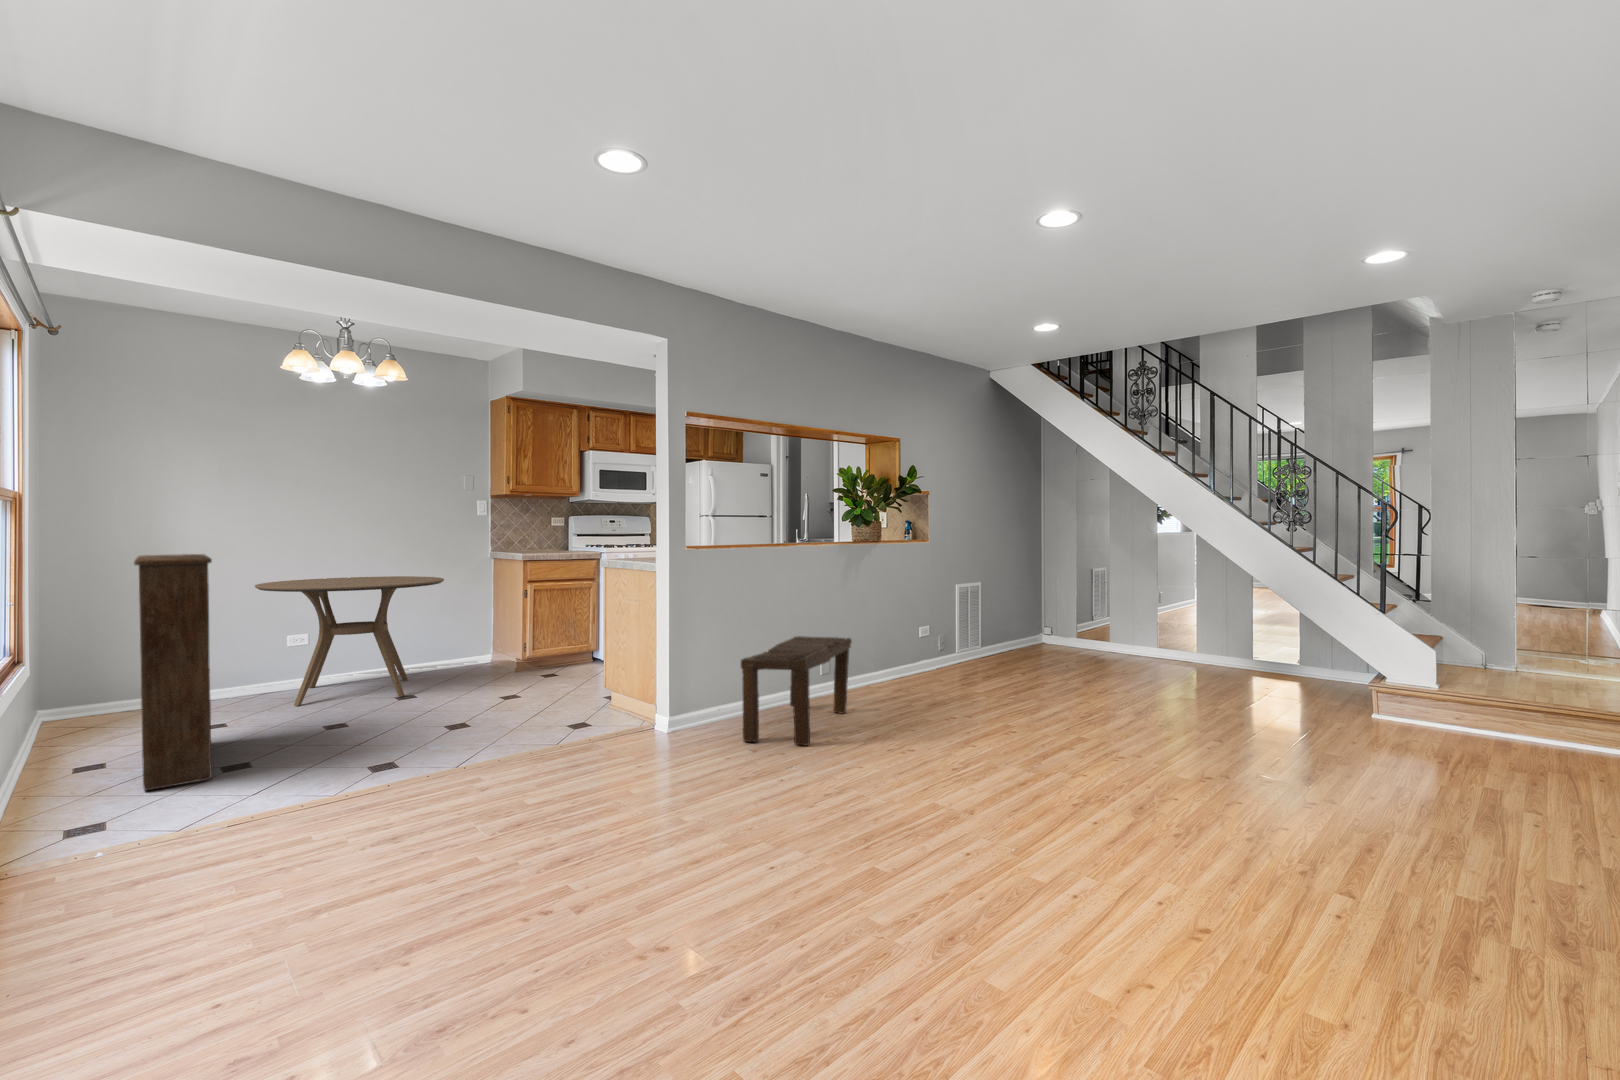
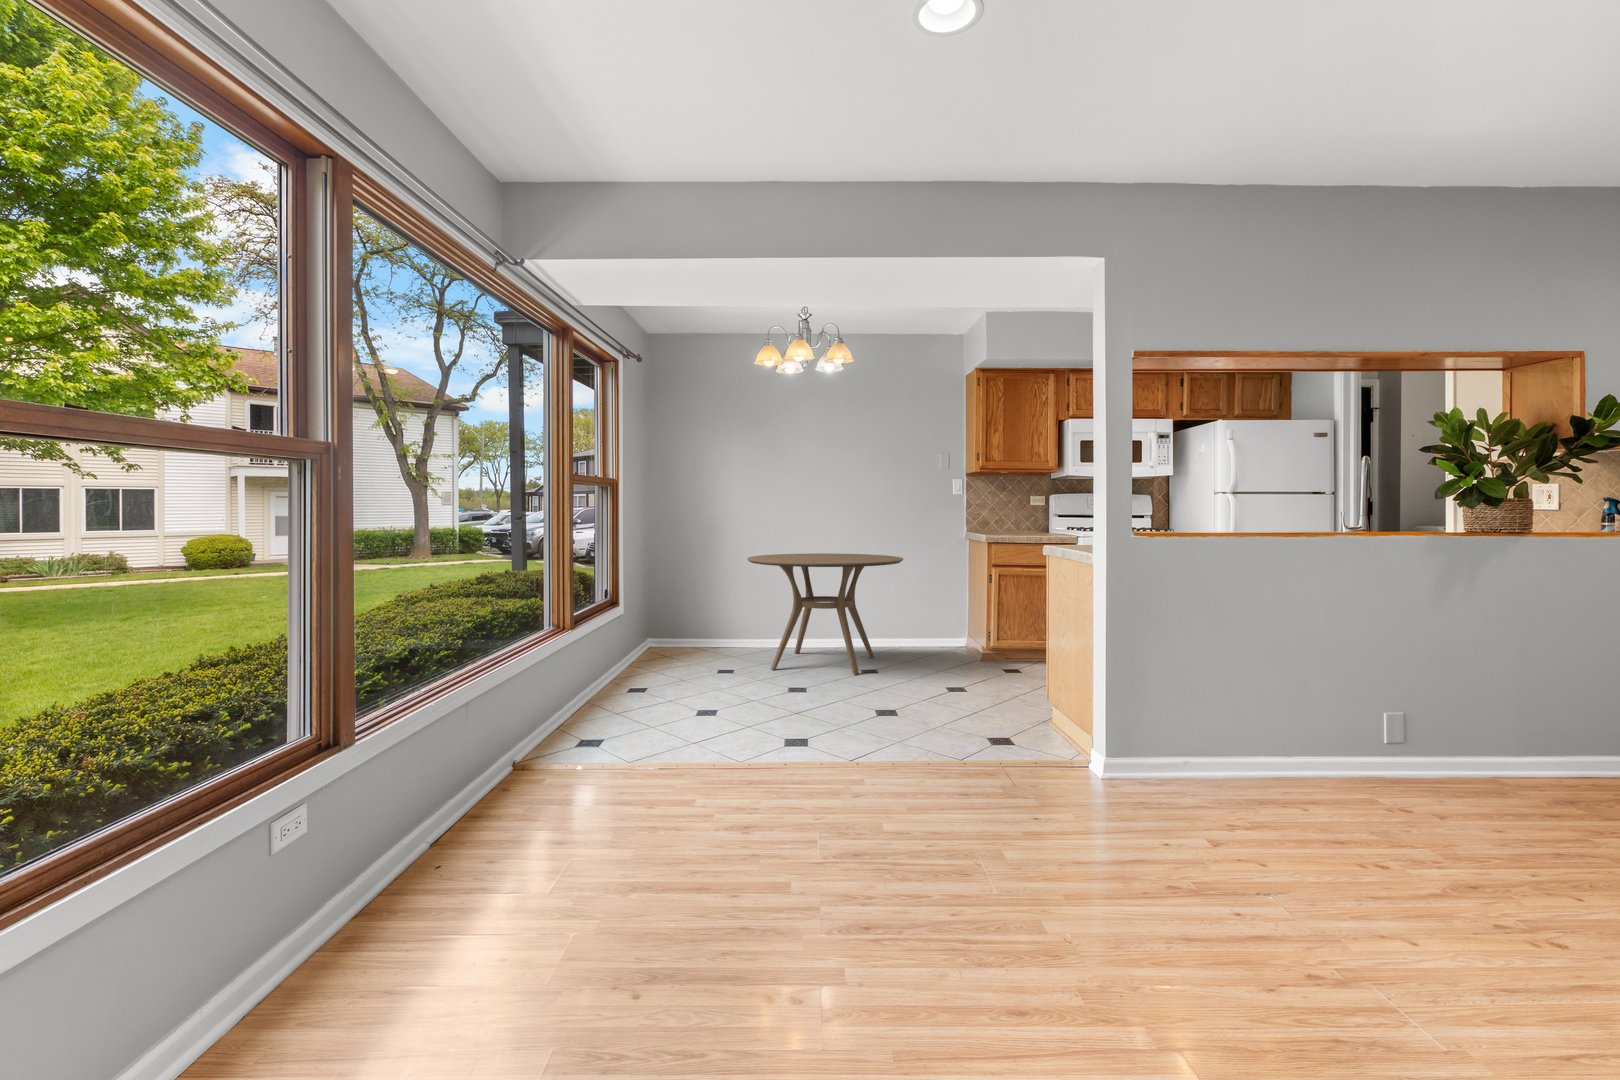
bookshelf: present [134,554,212,791] -> none [608,528,687,731]
bench: present [741,636,852,746] -> none [1206,674,1438,859]

